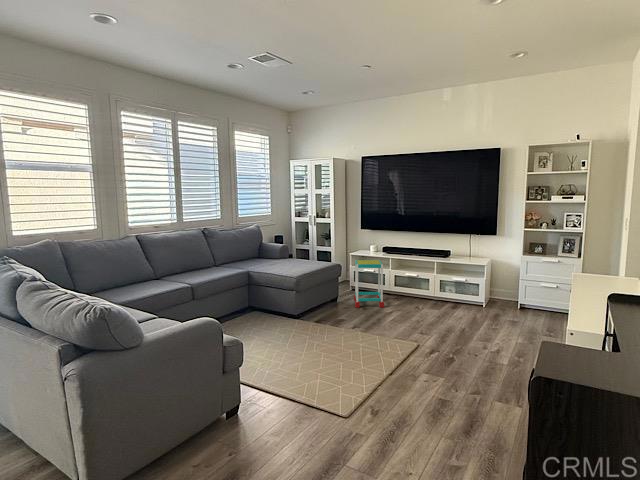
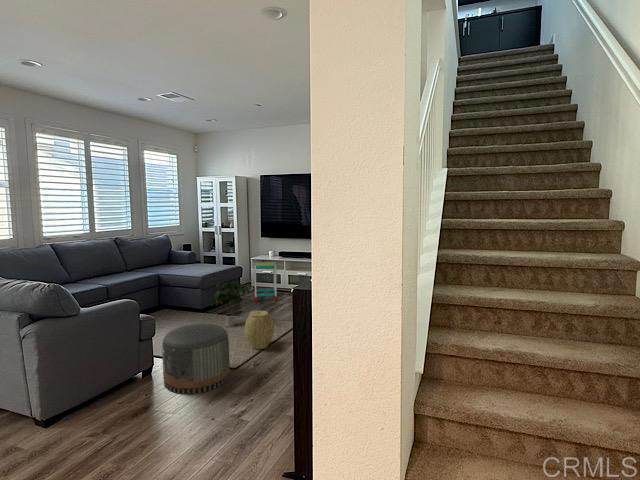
potted plant: none [305,285,354,340] -> present [209,282,250,327]
woven basket: none [351,327,390,378] -> present [244,311,274,349]
pouf: none [251,344,336,444] -> present [162,323,230,394]

